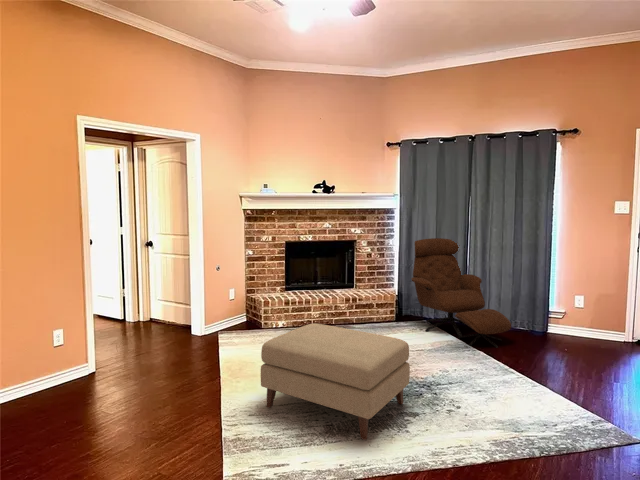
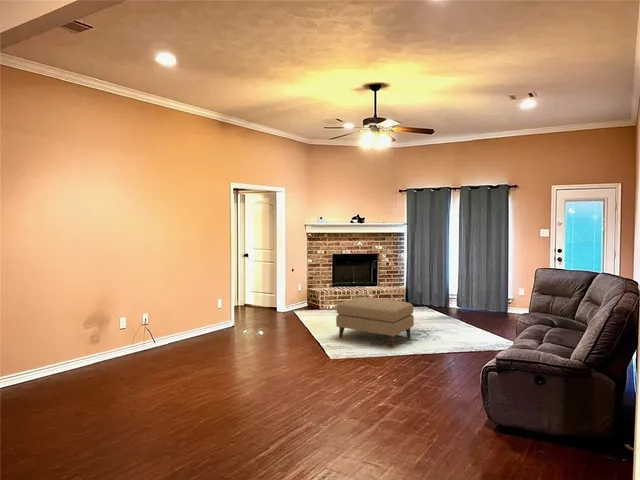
lounge chair: present [411,238,511,348] -> none [415,252,477,318]

